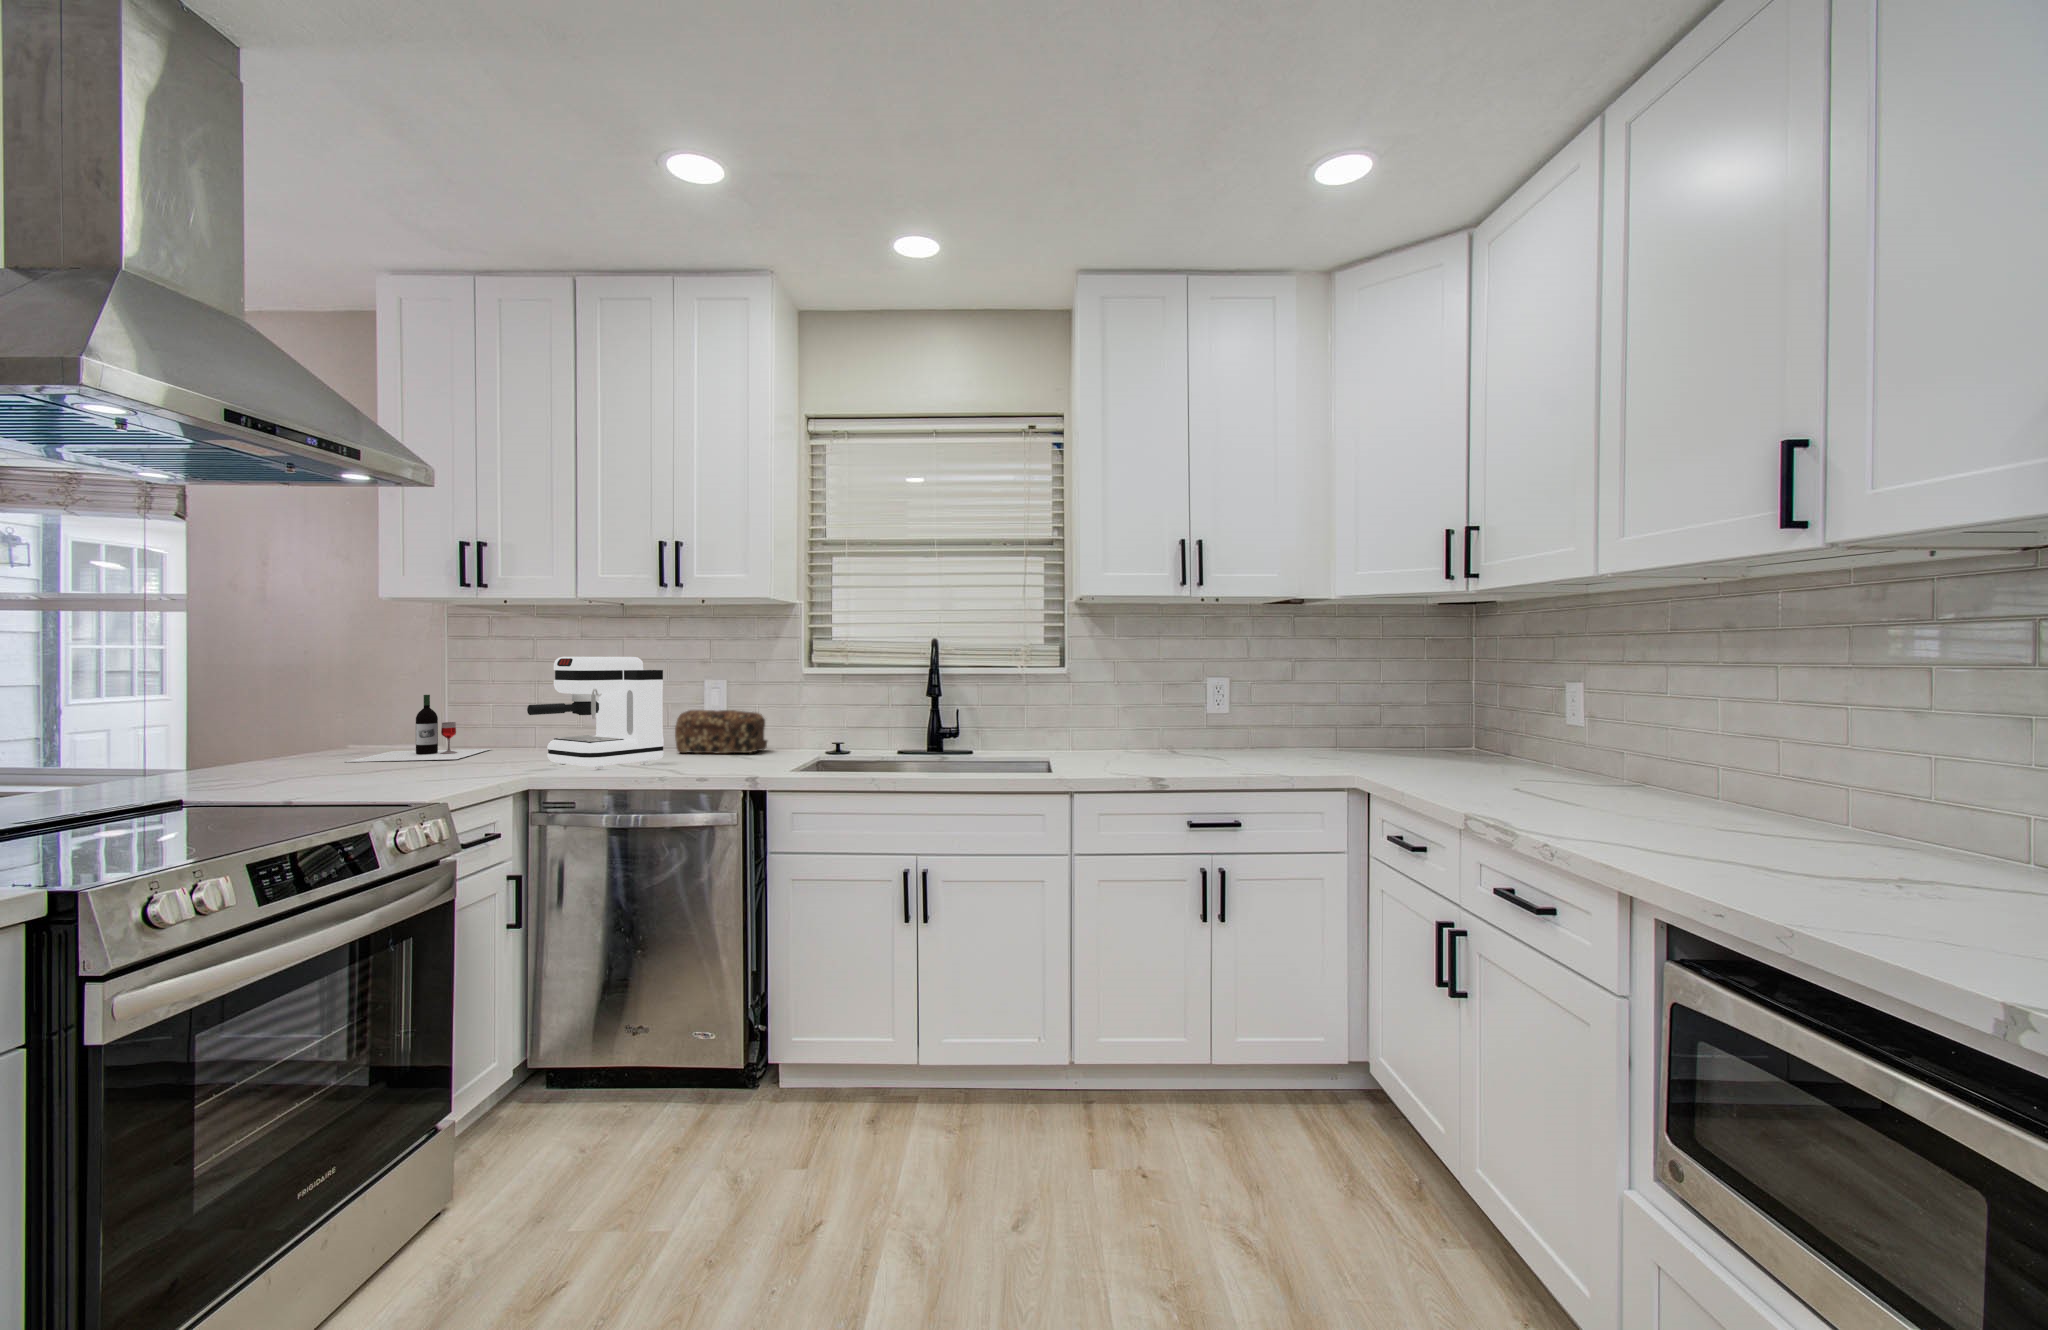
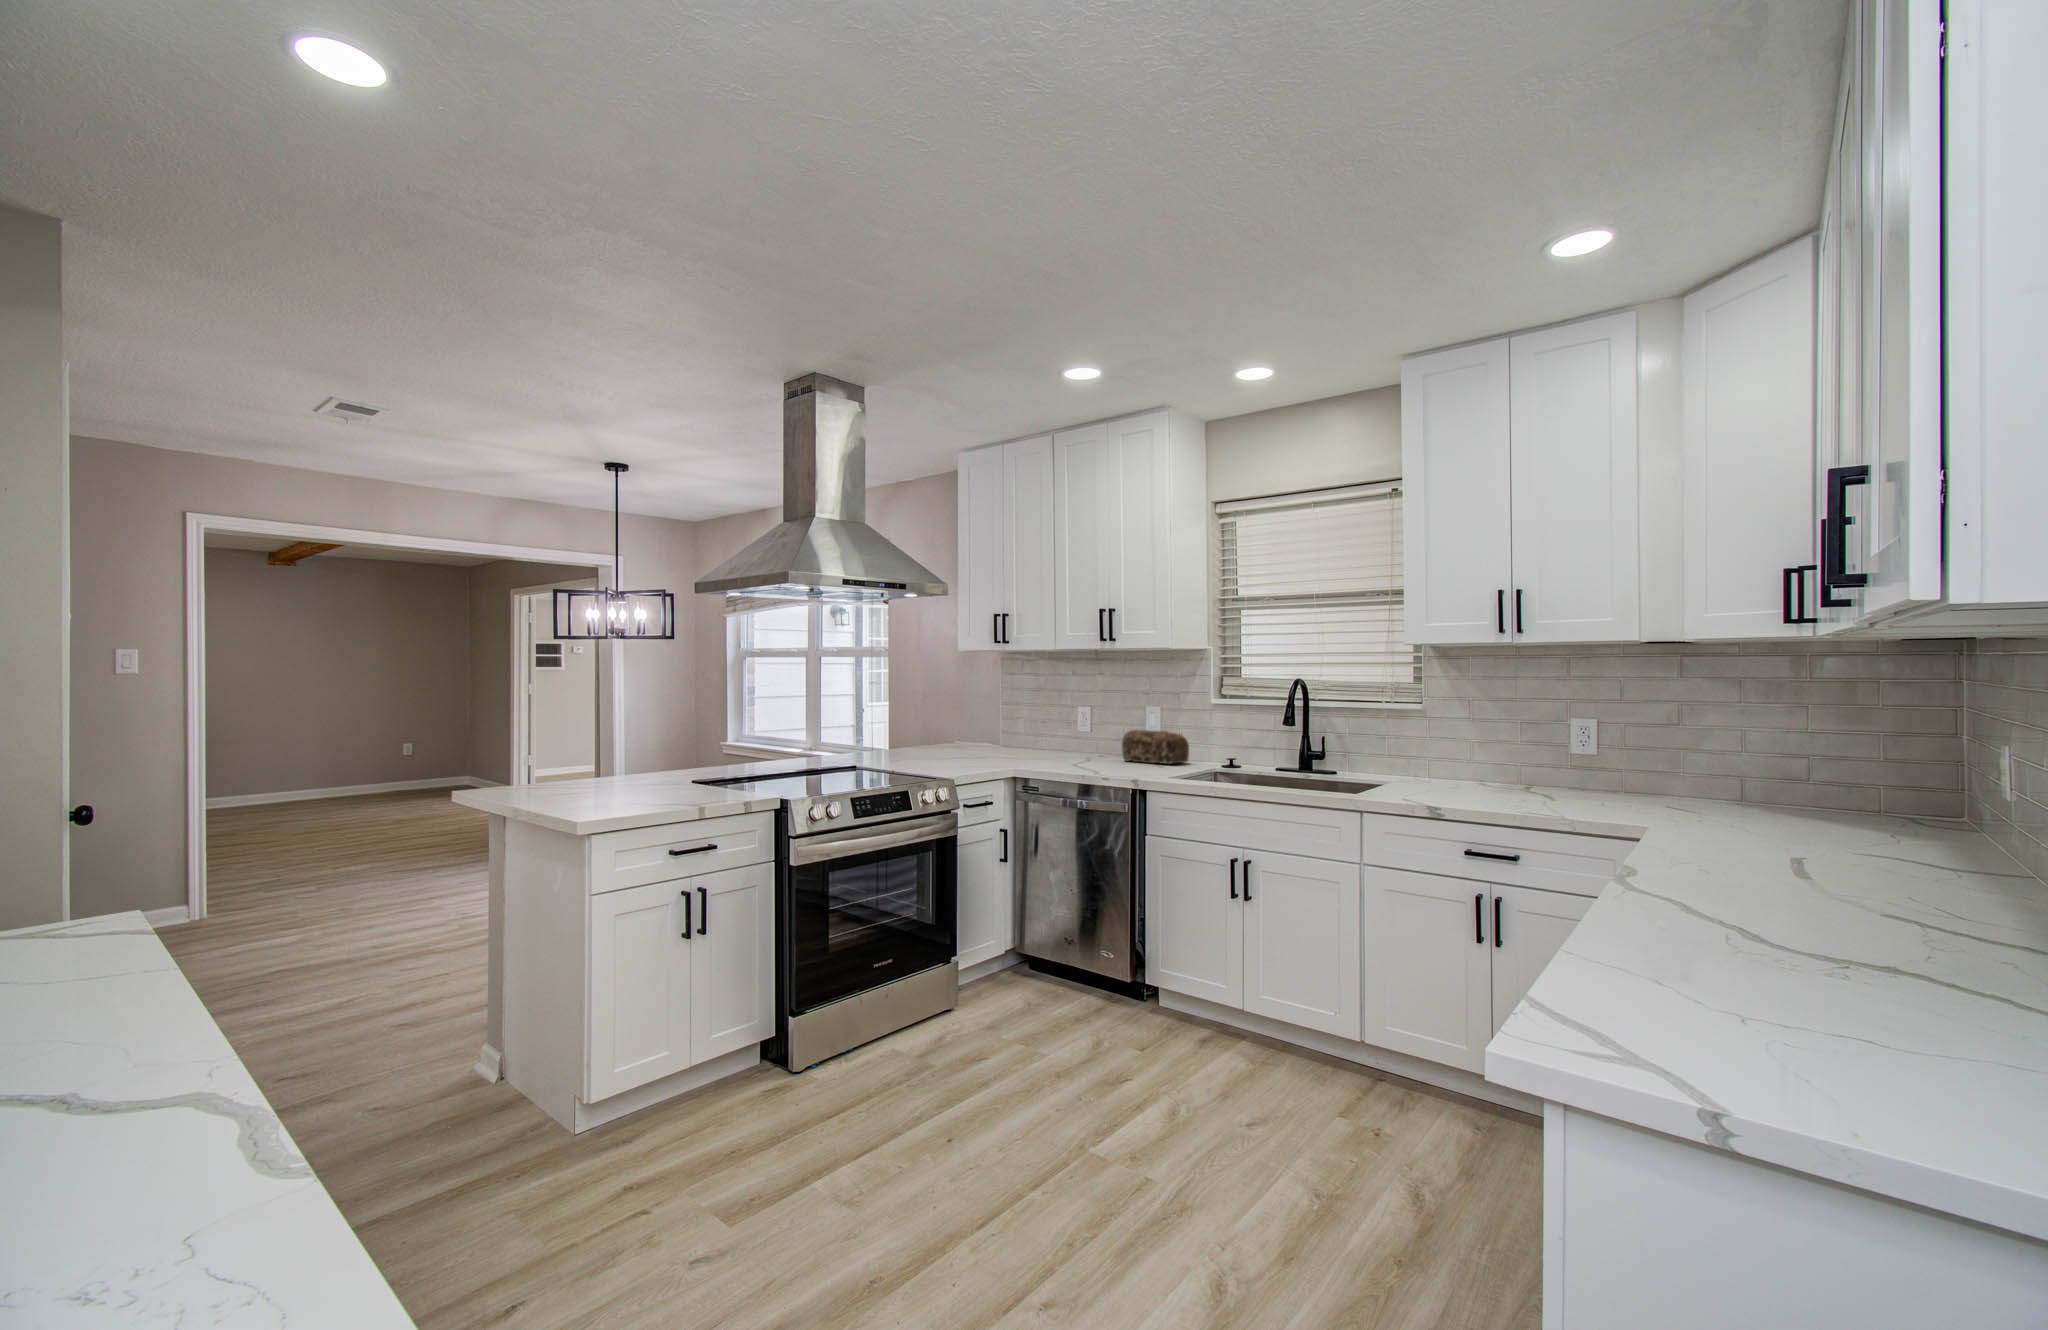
coffee maker: present [527,657,664,769] -> none [1022,691,1102,766]
wine bottle: present [346,695,490,762] -> none [946,714,1025,755]

